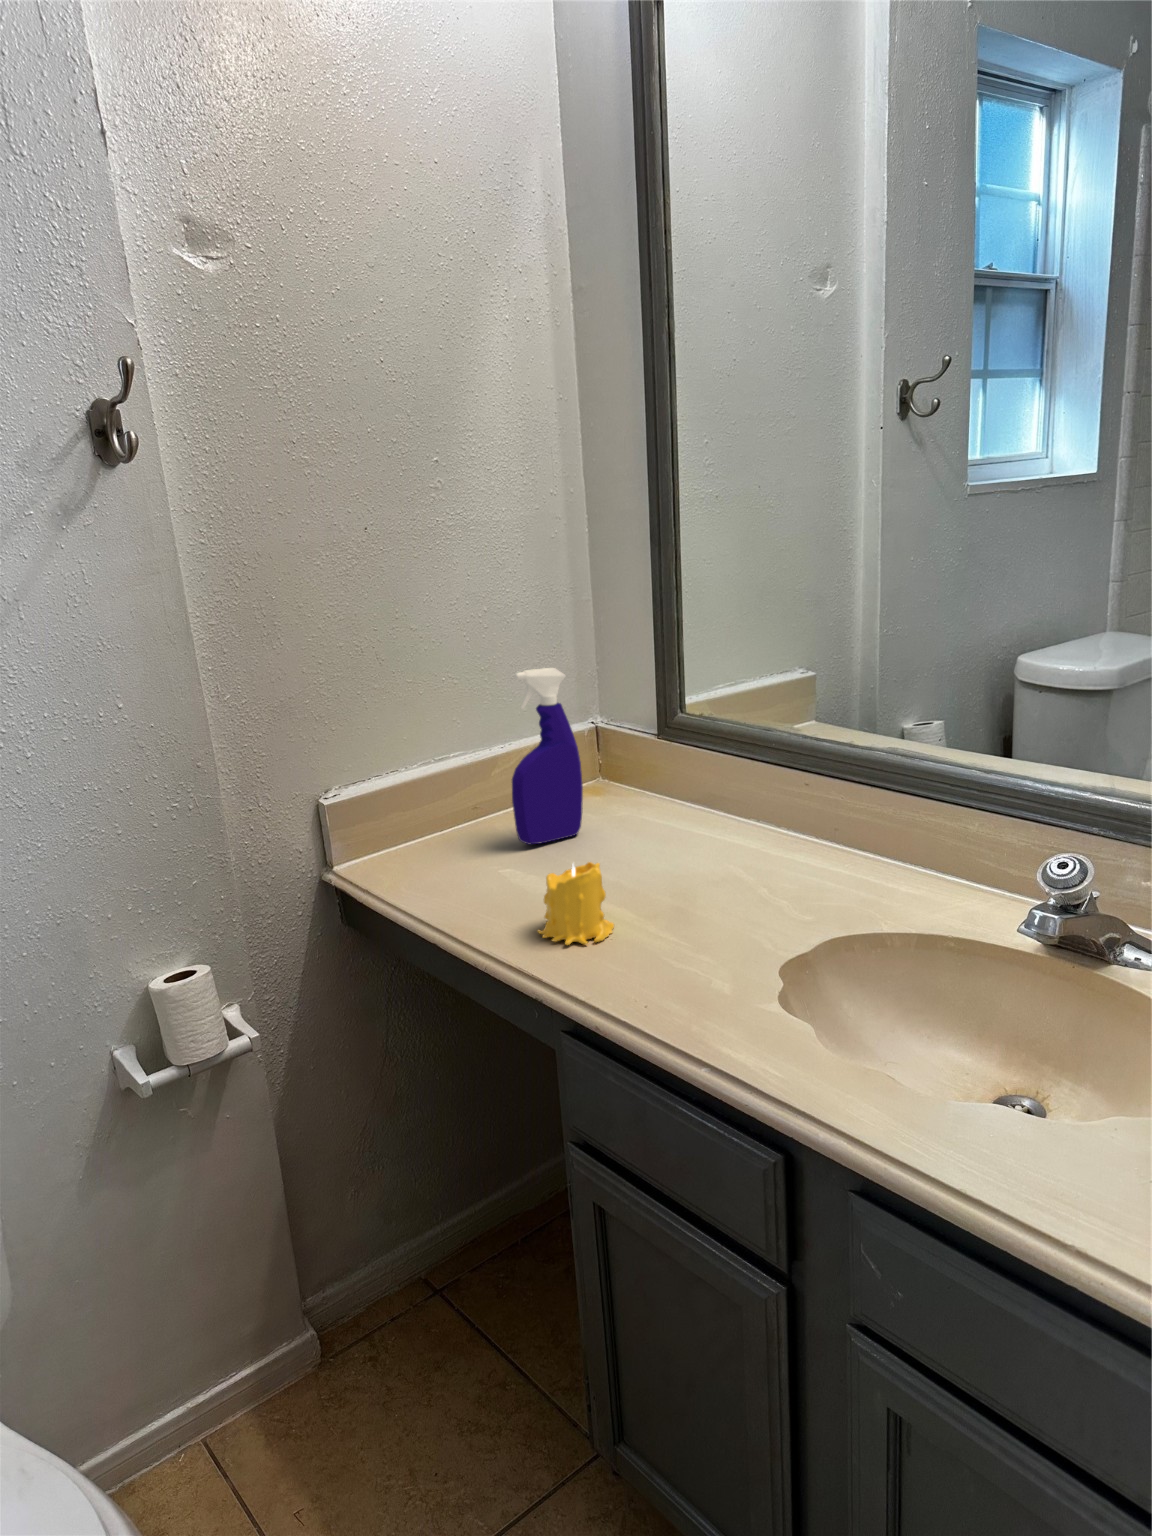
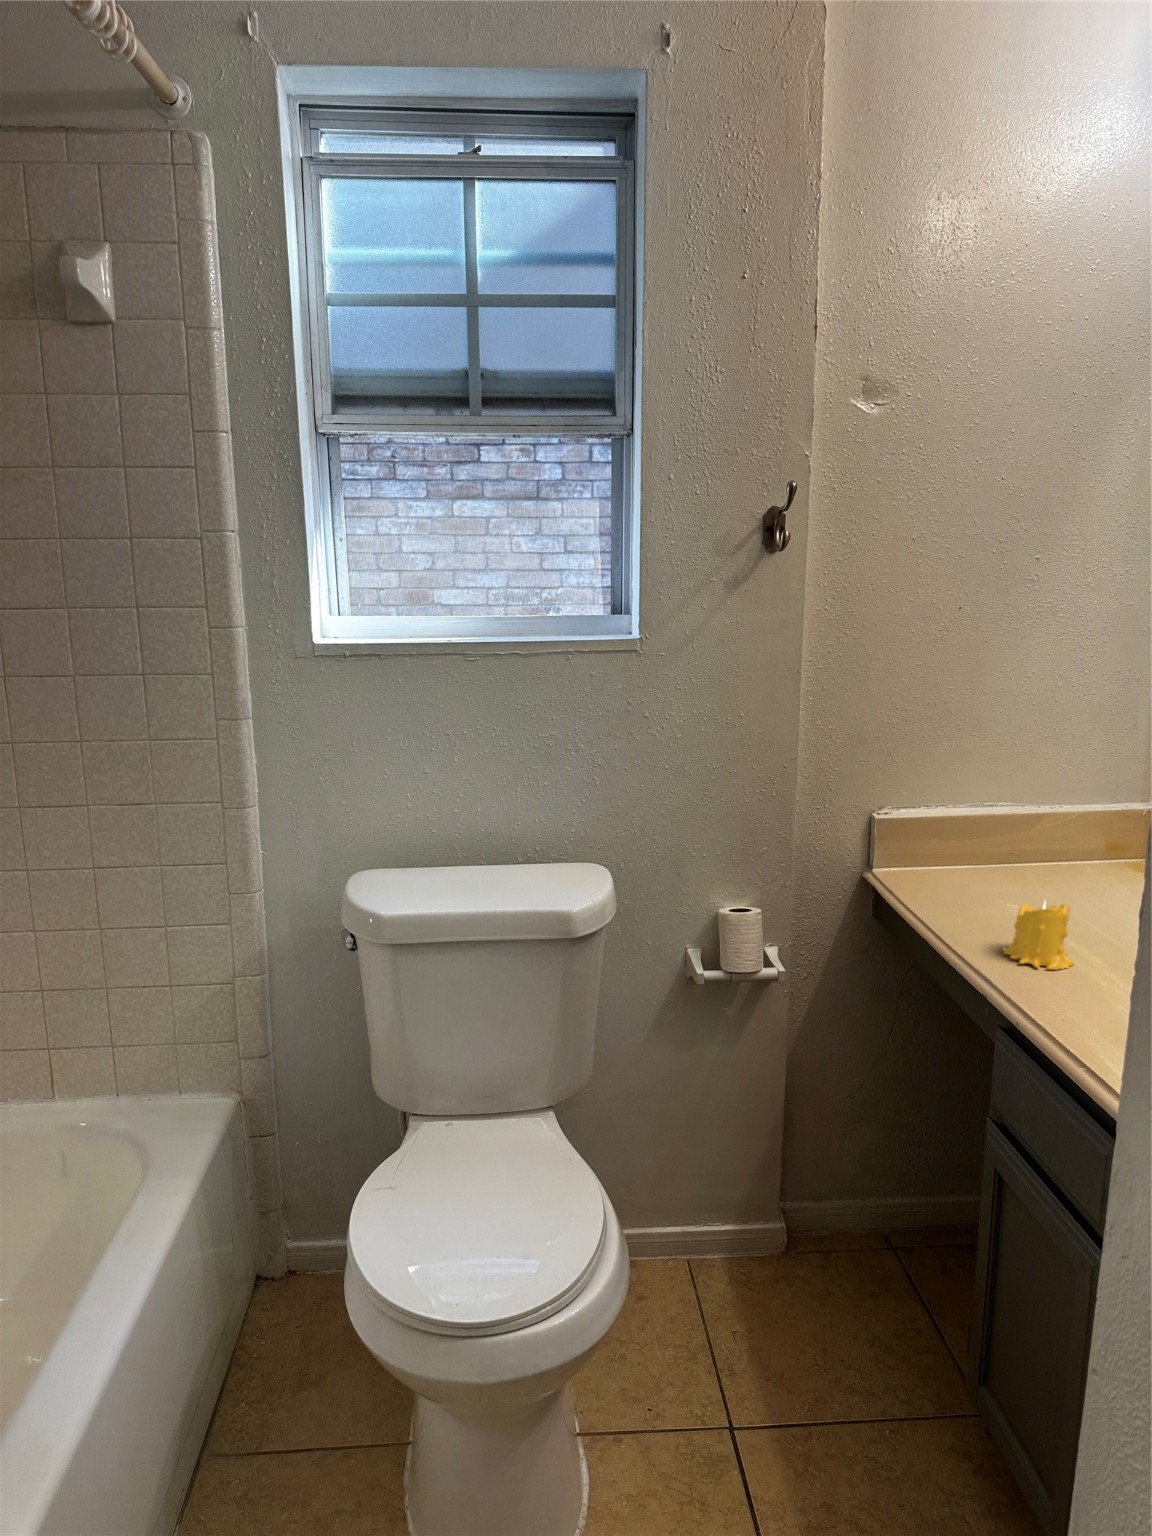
spray bottle: present [512,668,583,844] -> none [1034,740,1112,897]

